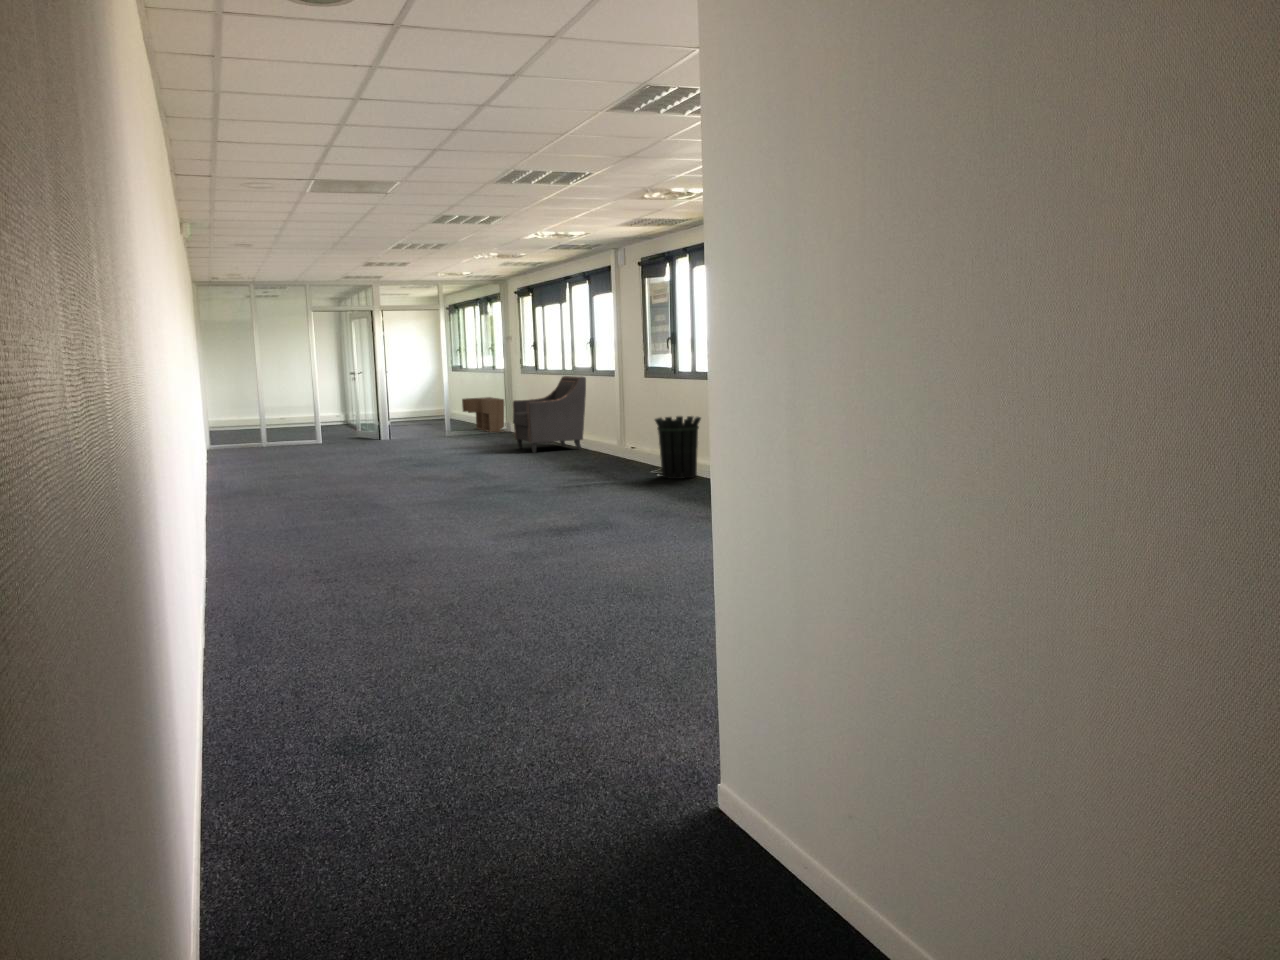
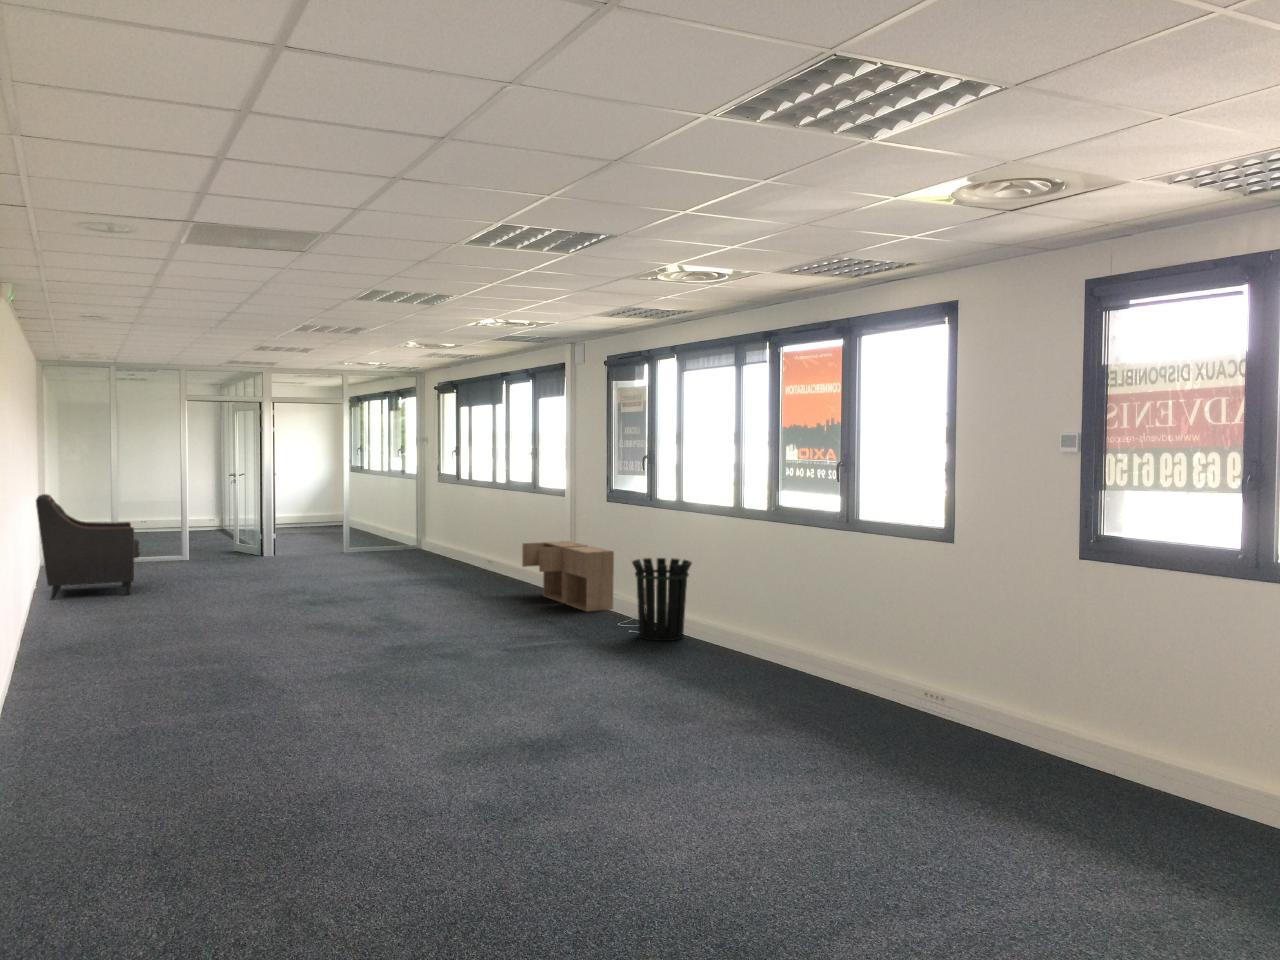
chair: present [513,376,586,453] -> present [36,494,140,600]
storage cabinet: present [462,397,504,432] -> present [522,541,614,611]

